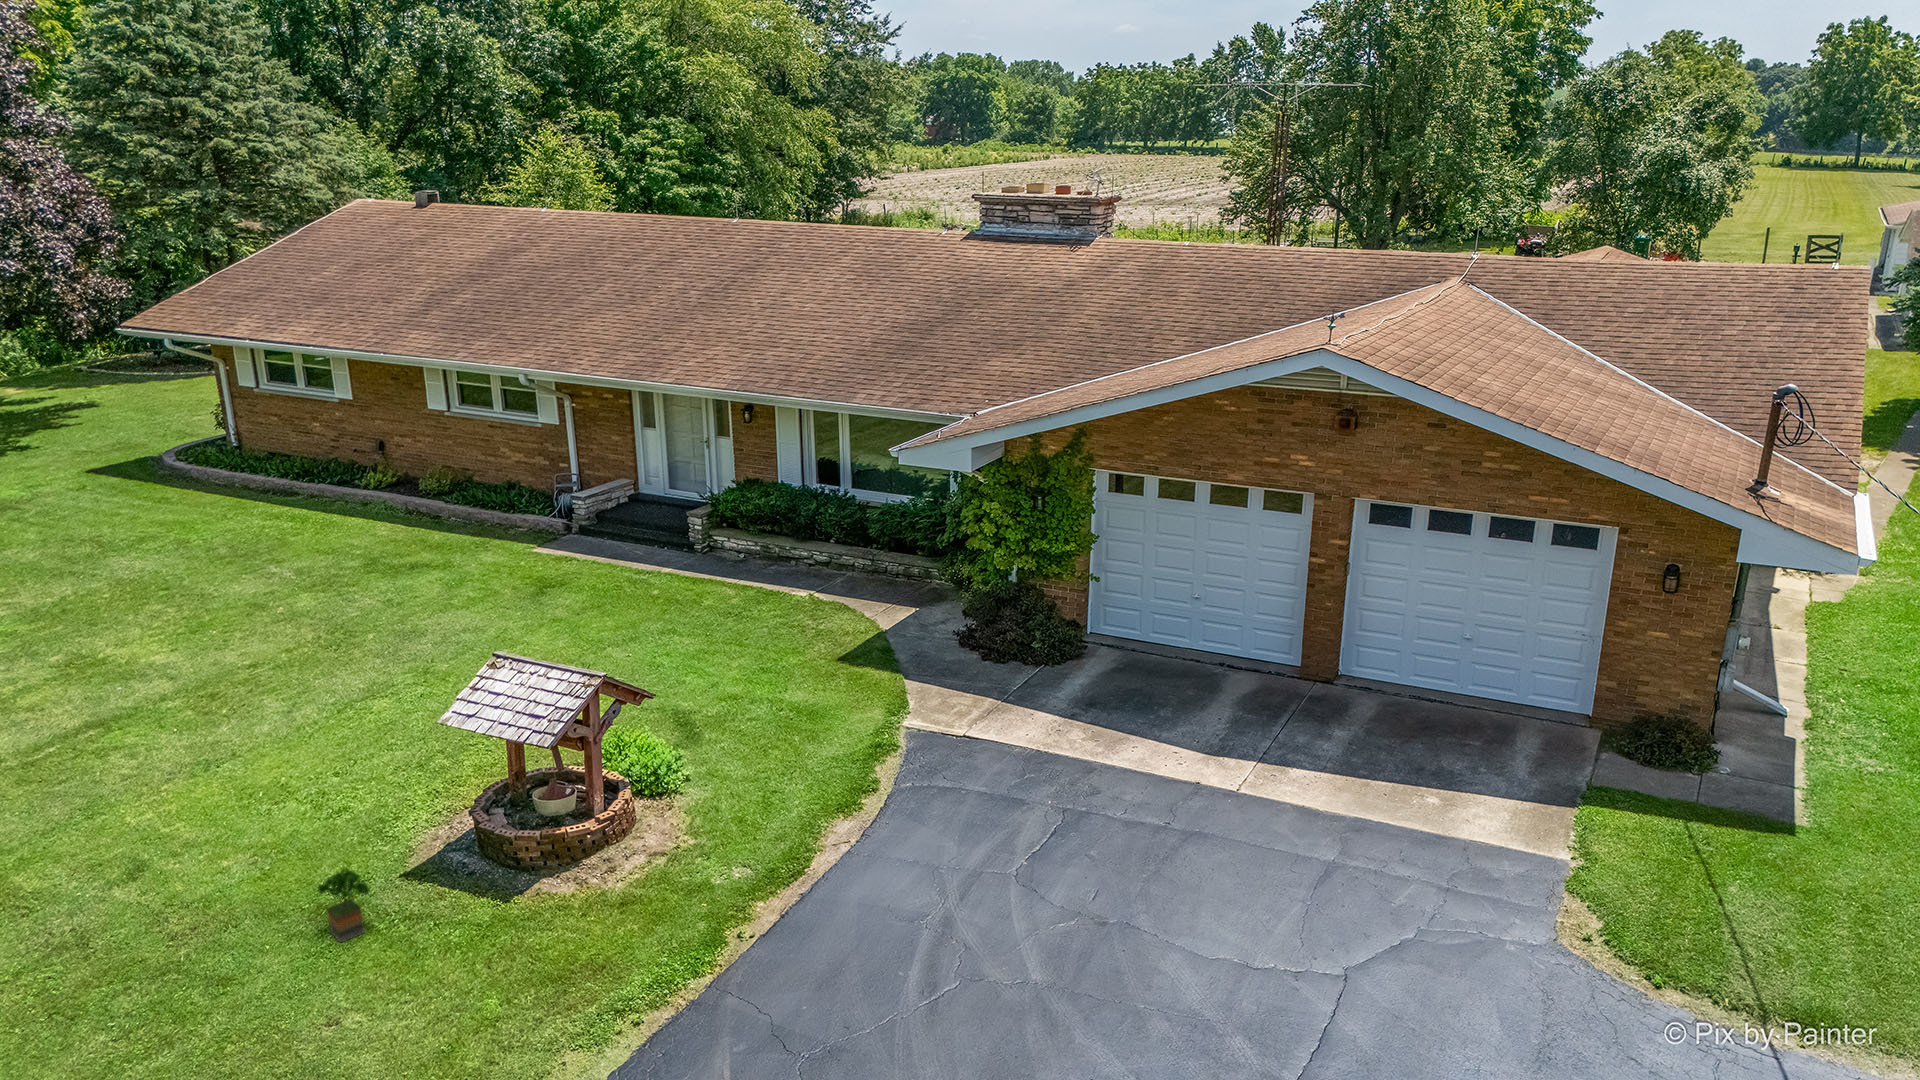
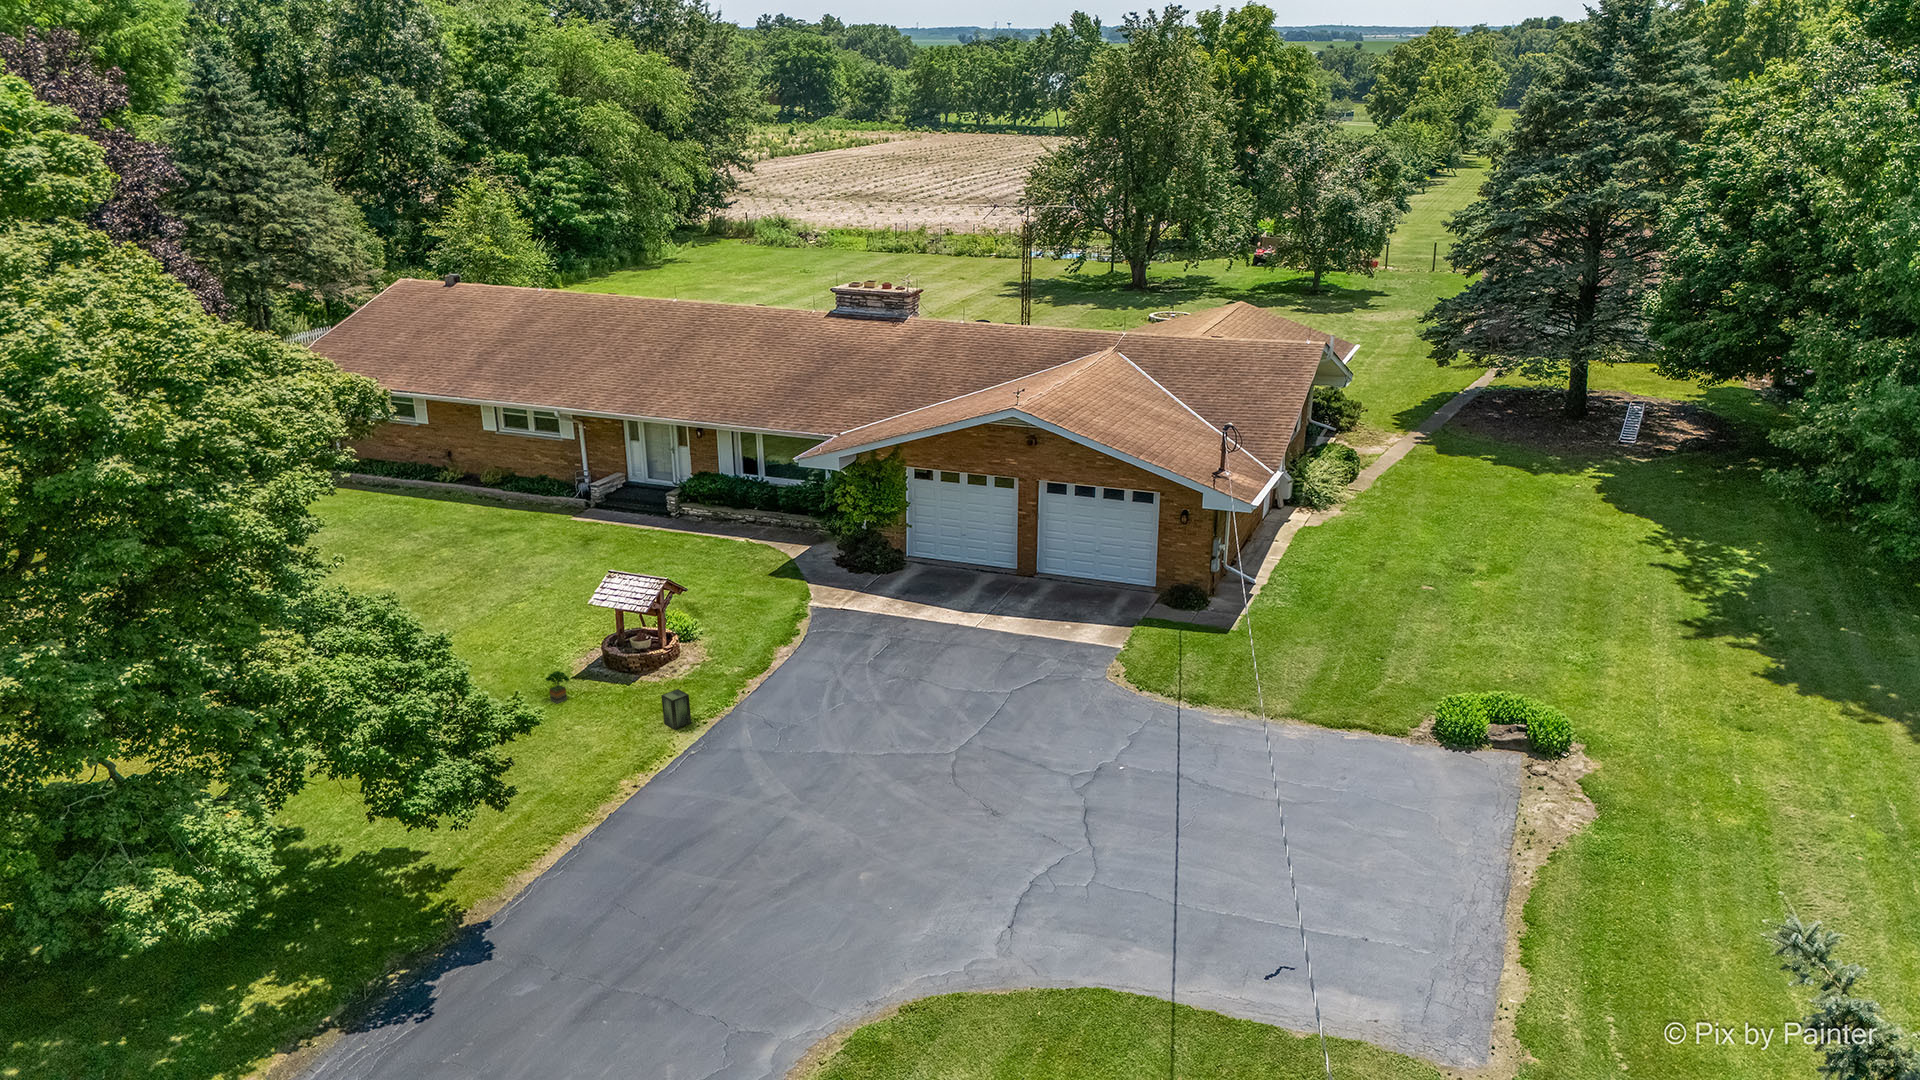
storage box: none [538,940,607,1043] -> present [661,689,691,730]

